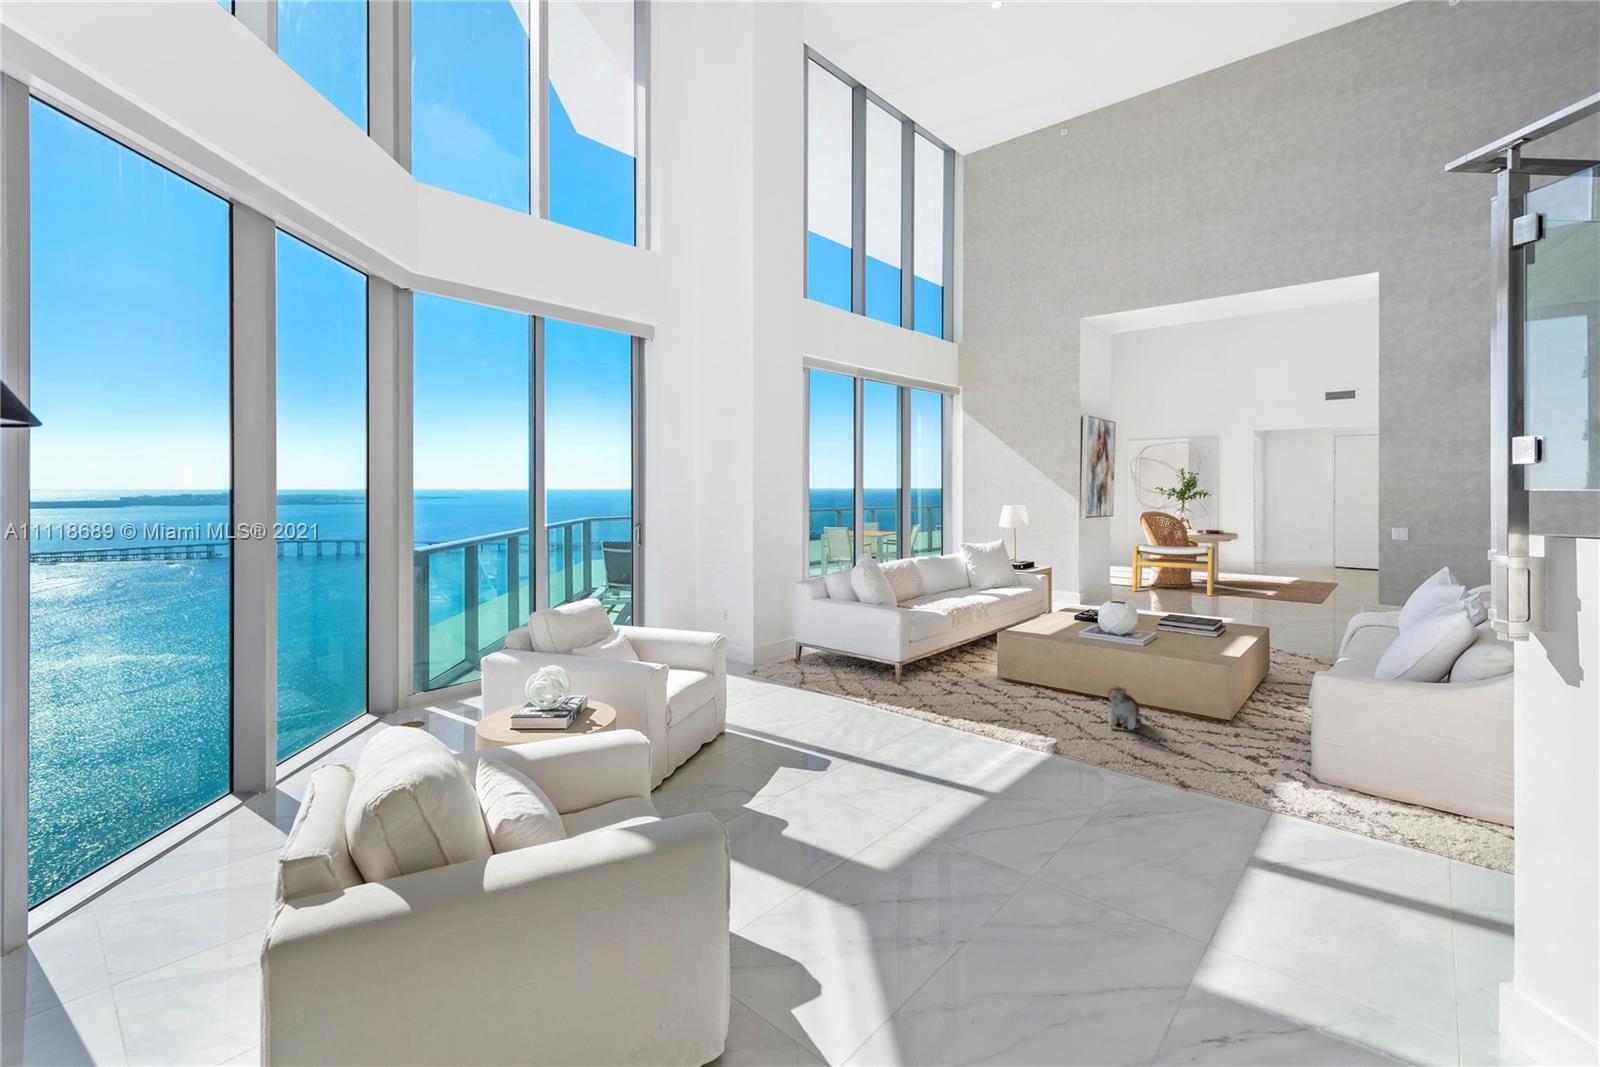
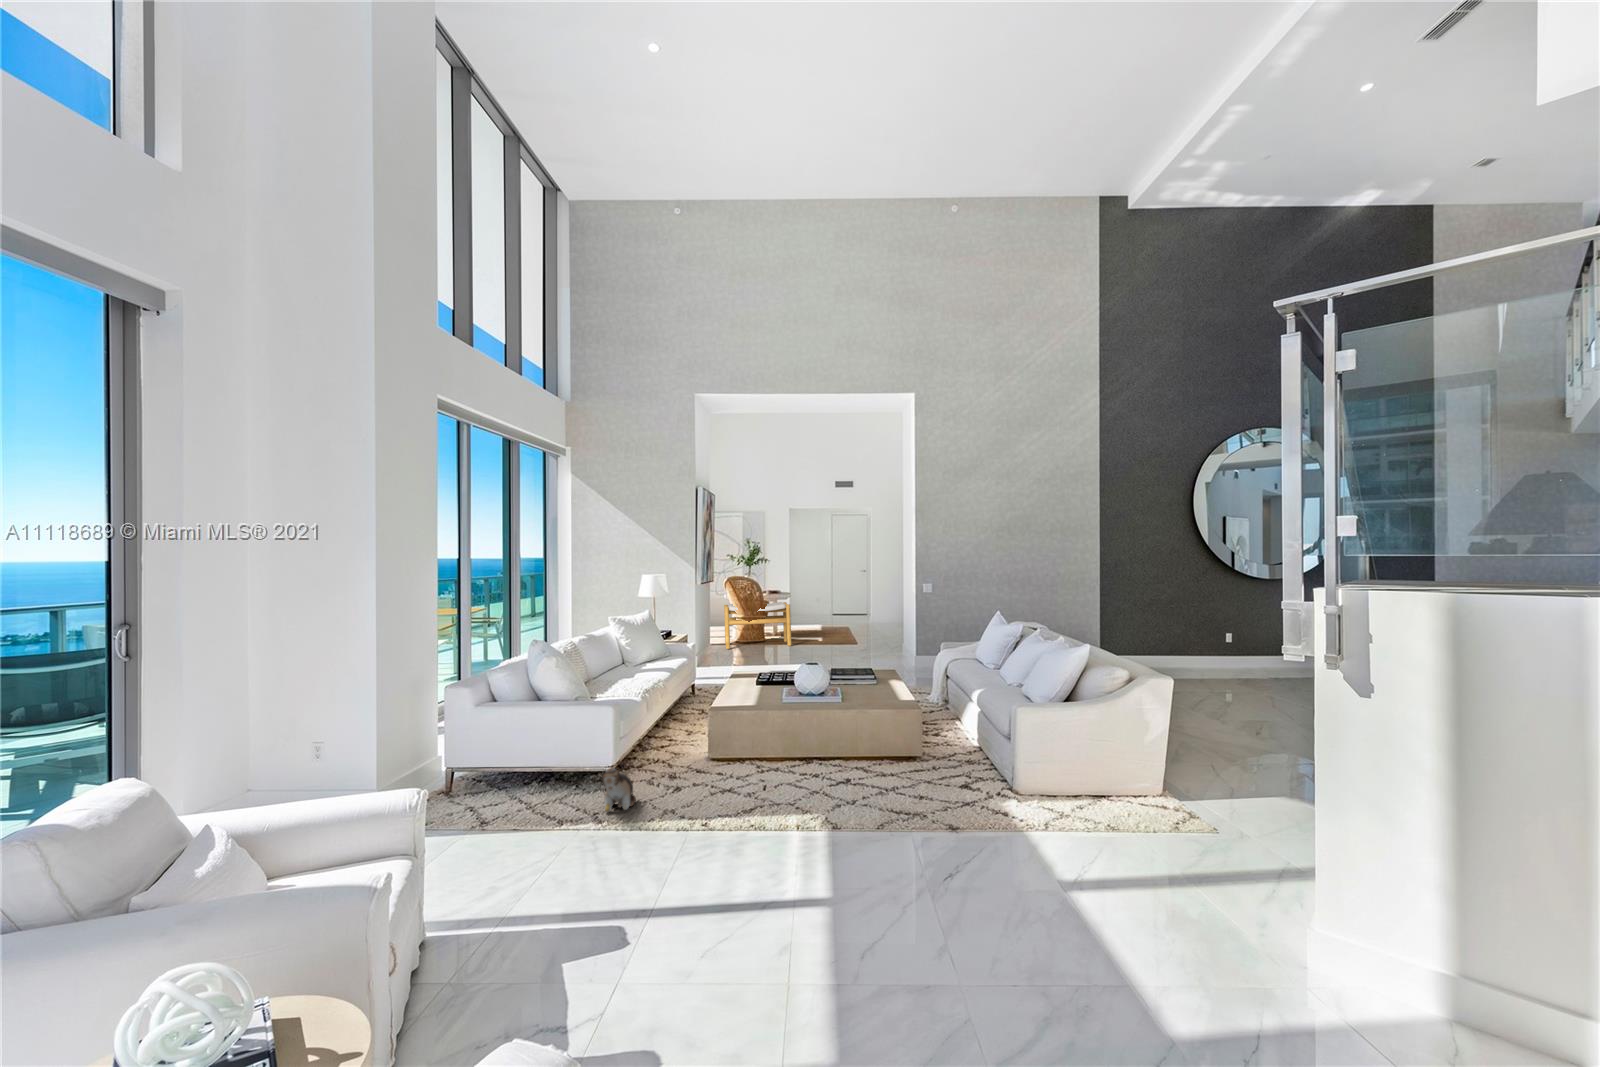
plush toy: present [1108,686,1142,730] -> present [601,768,636,812]

